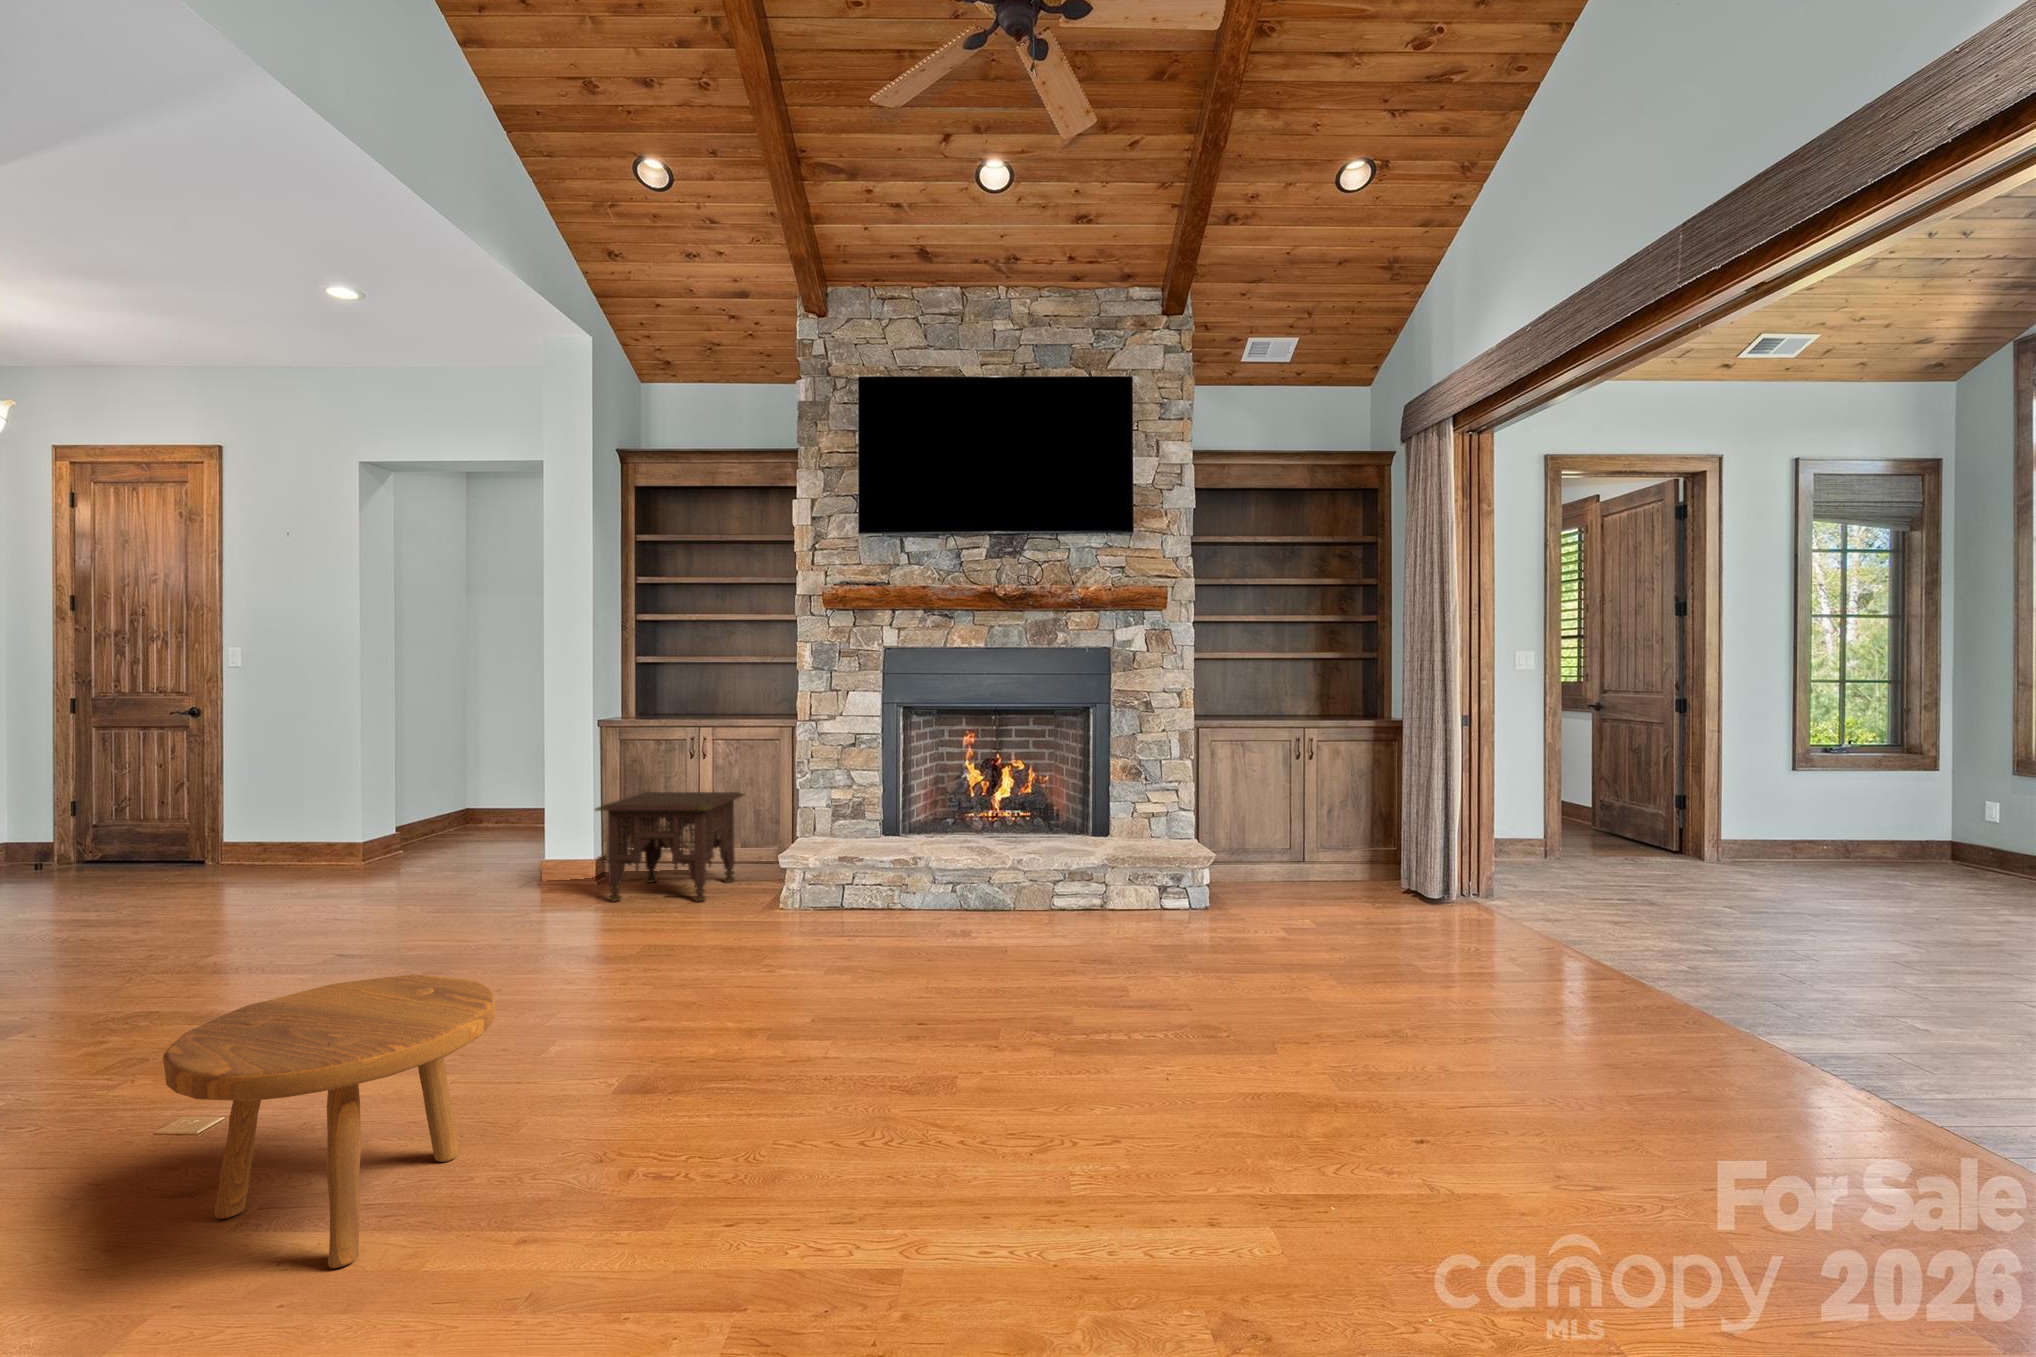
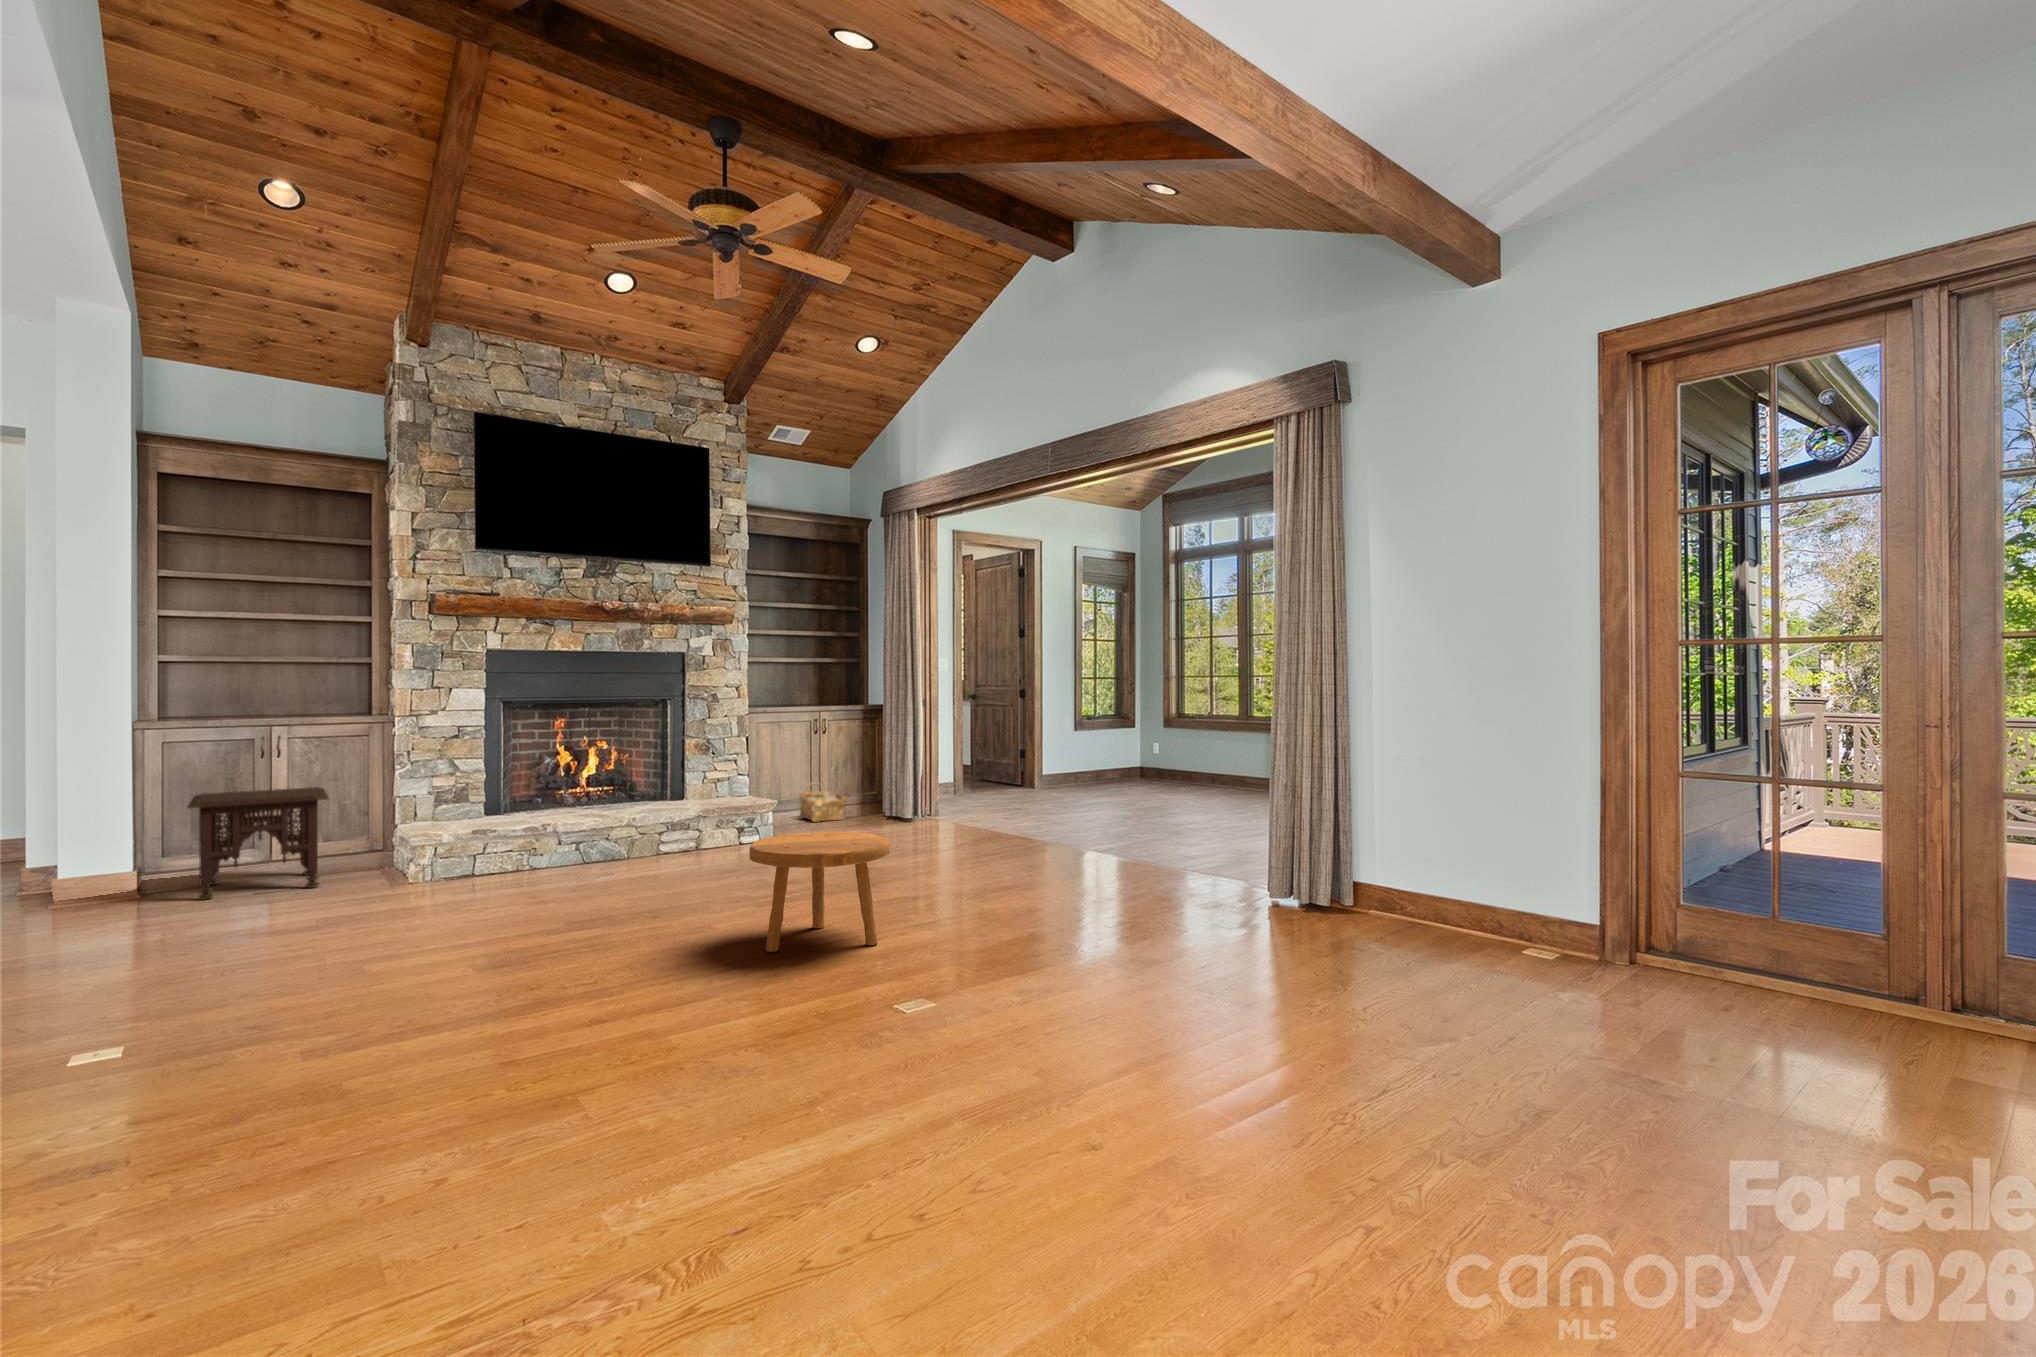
woven basket: none [1281,822,1344,881] -> present [799,783,846,822]
footstool: present [163,975,496,1268] -> present [749,832,890,952]

